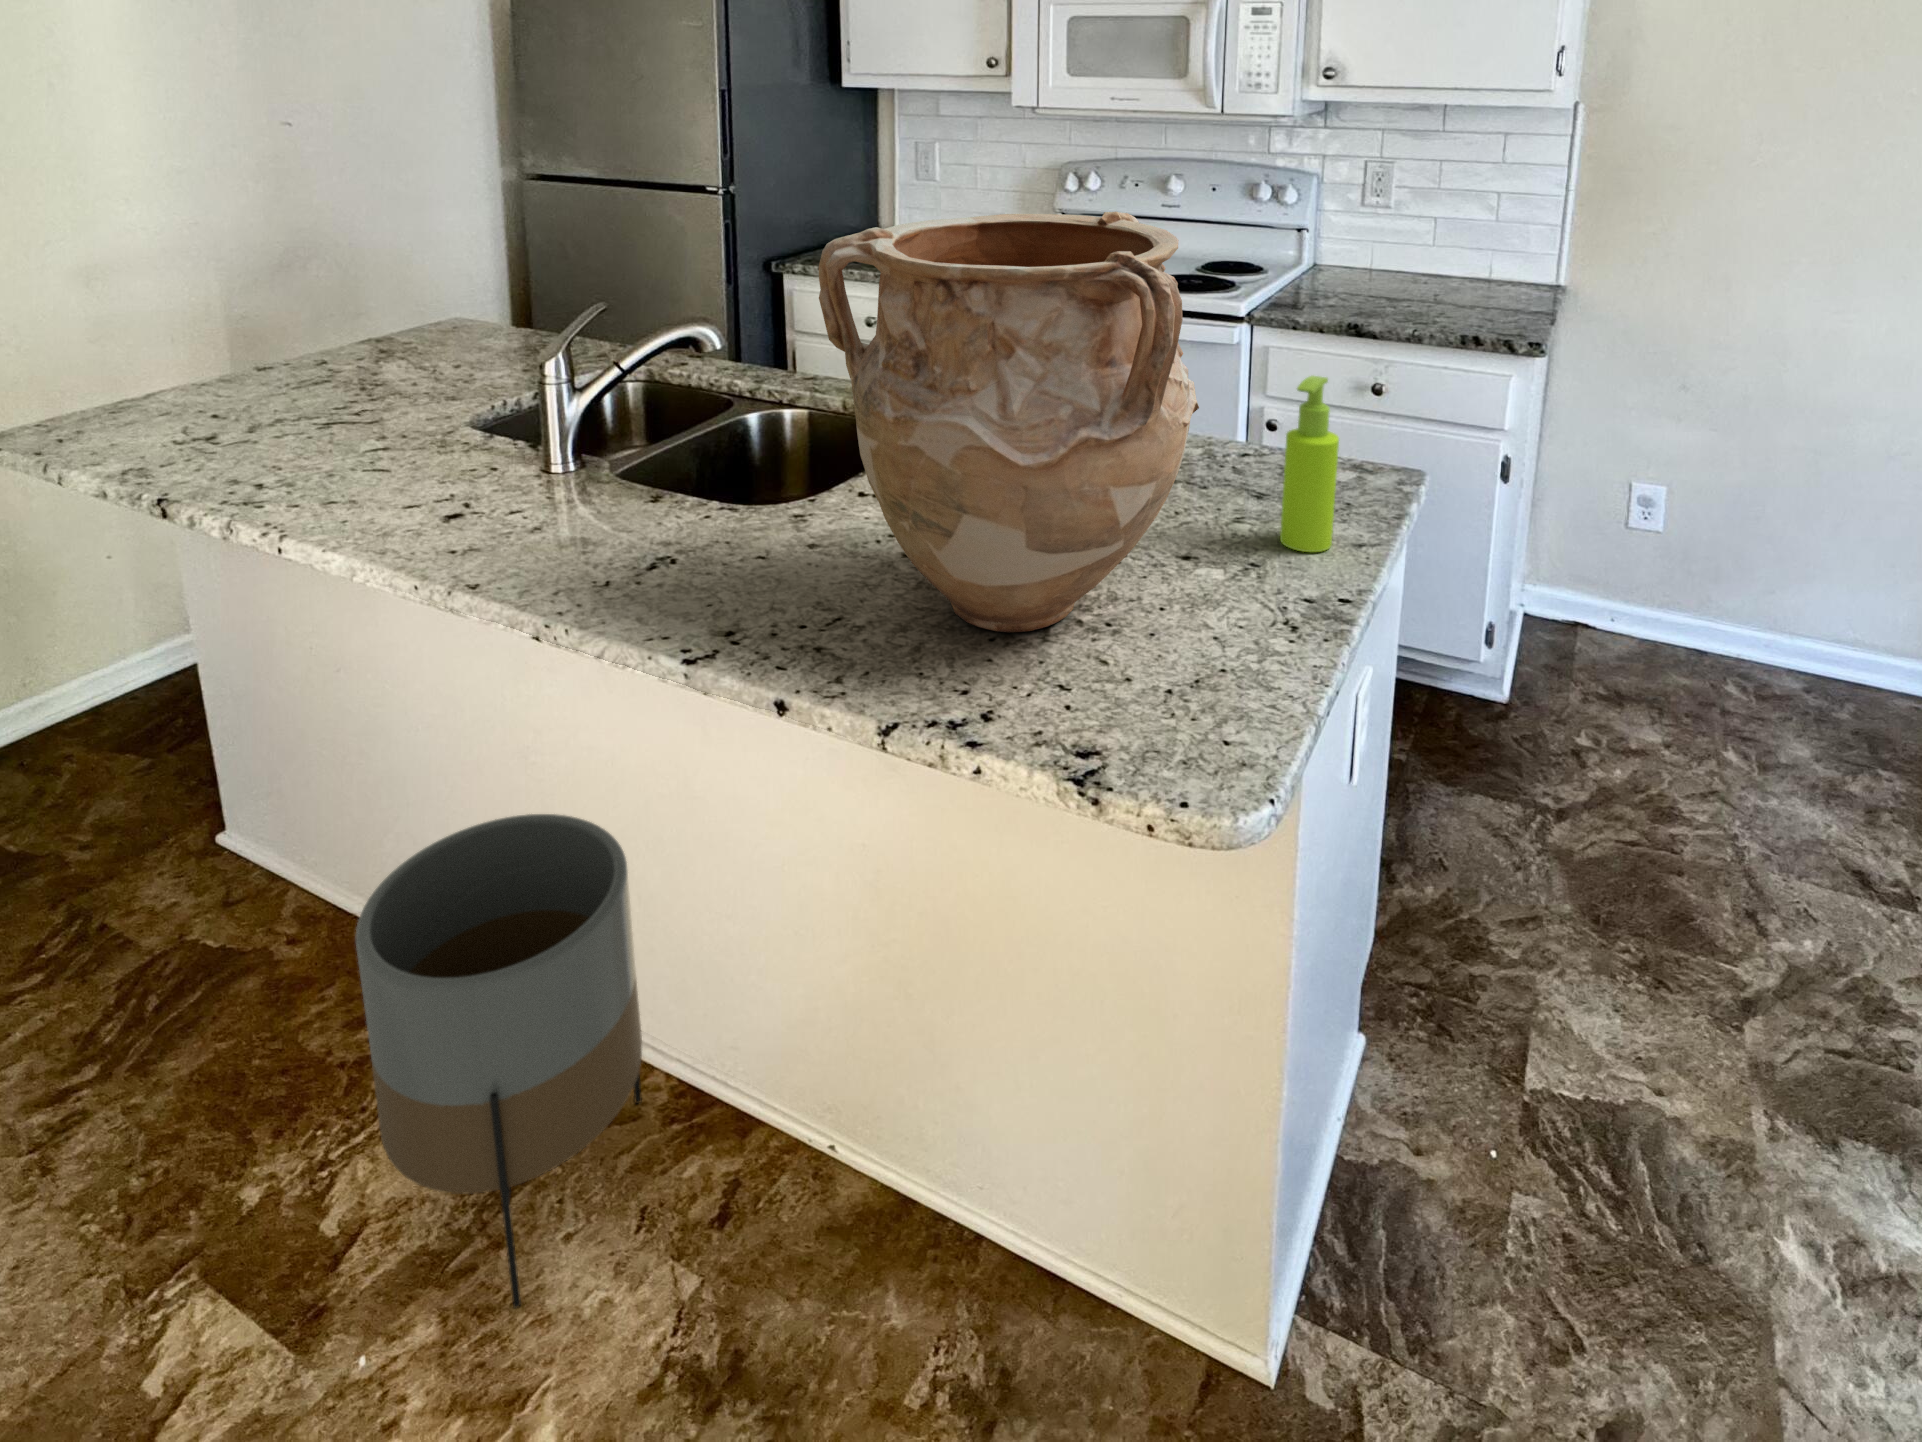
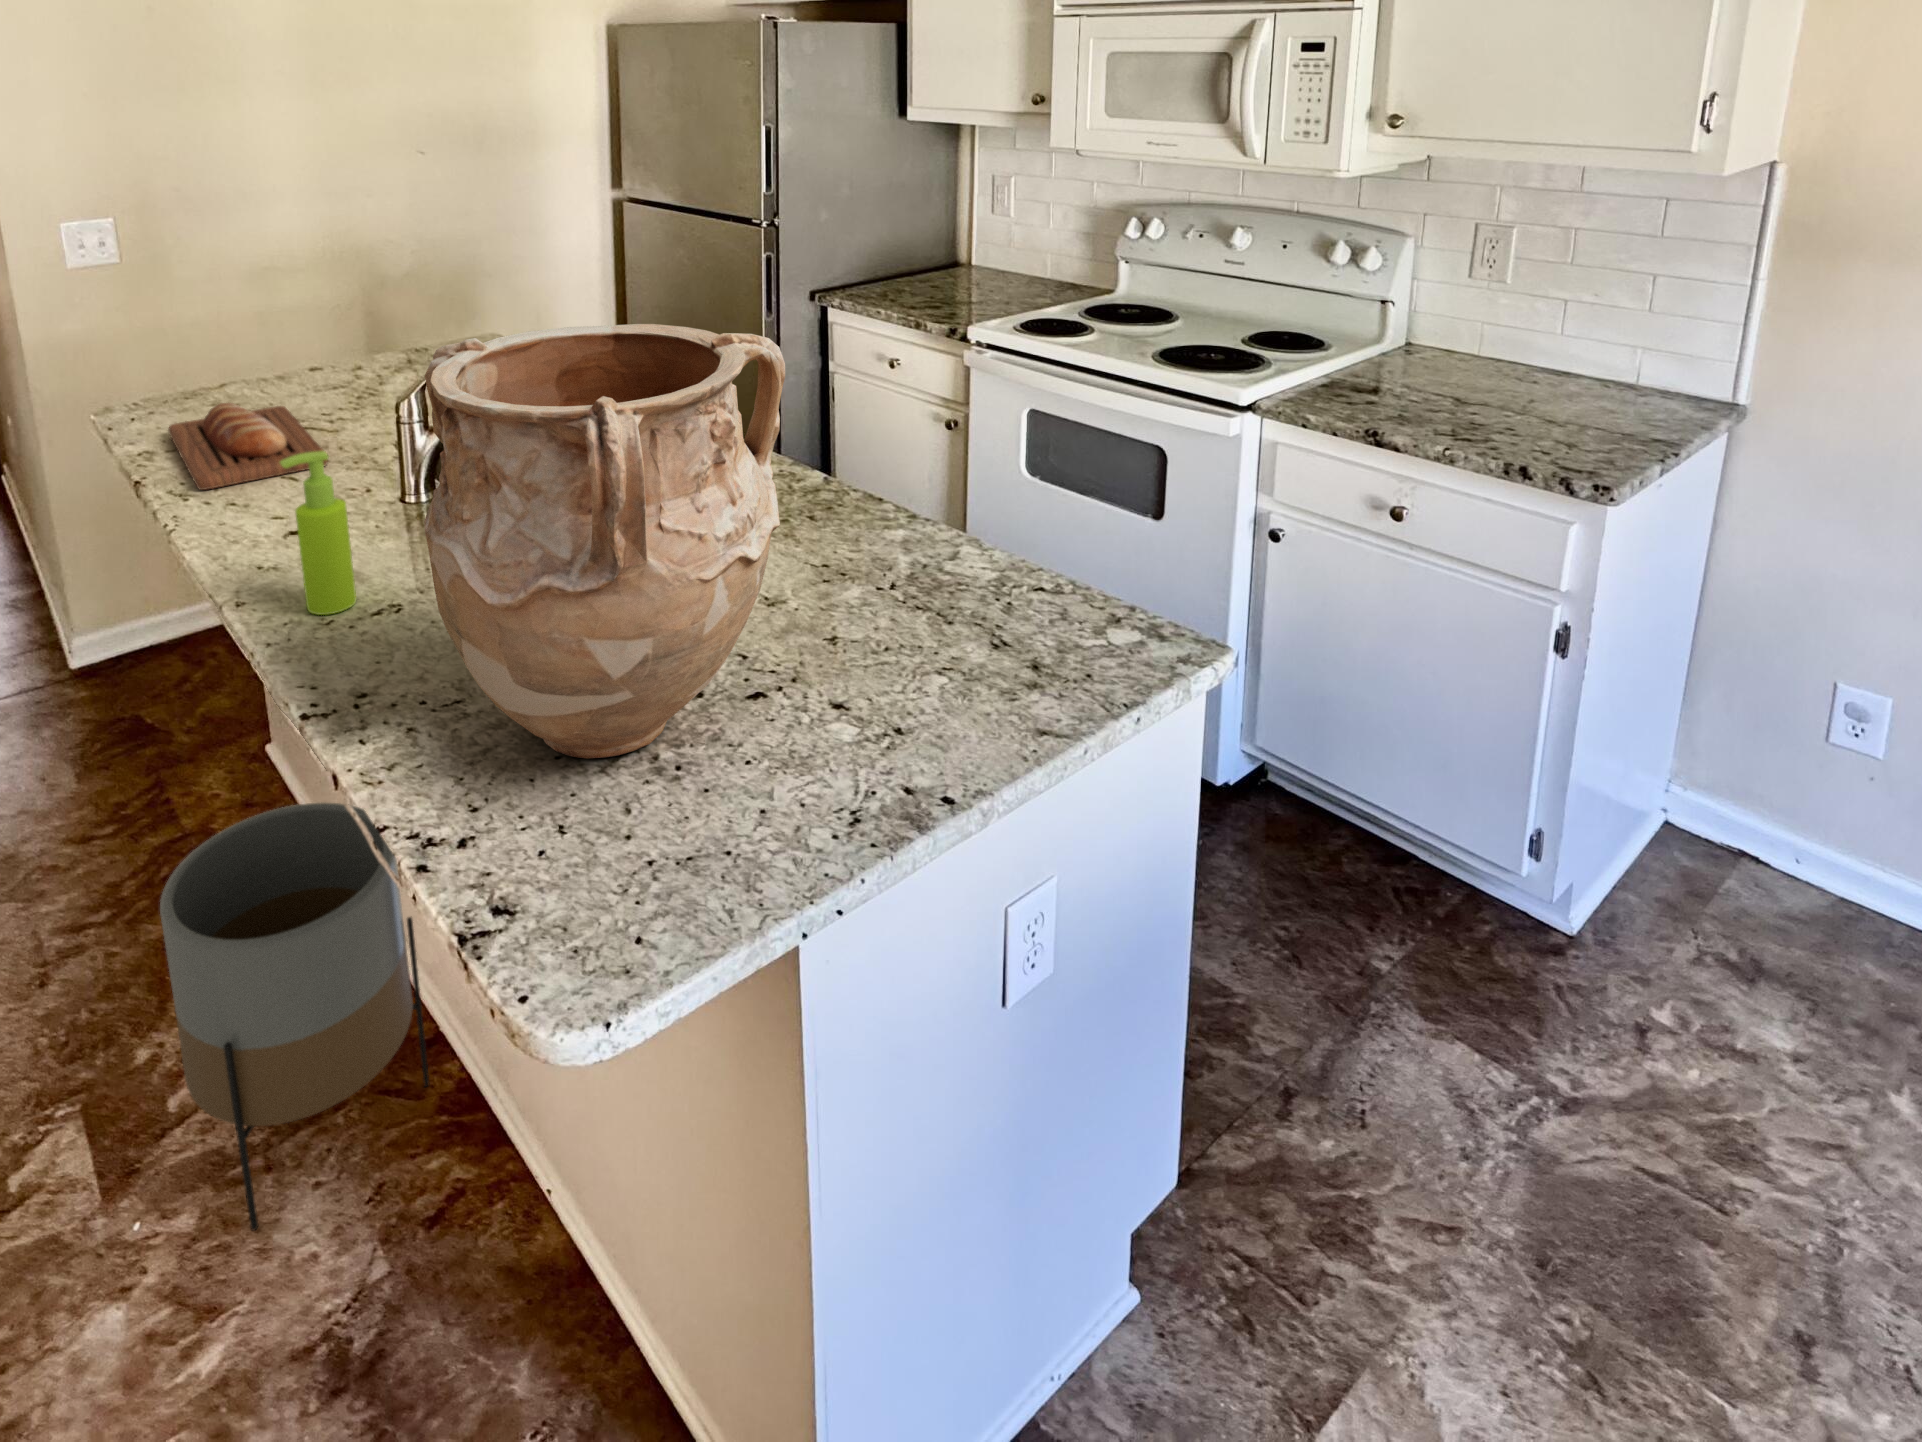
soap dispenser: present [1280,376,1339,552] -> present [280,451,356,615]
bread loaf: none [148,396,414,490] -> present [168,403,328,490]

